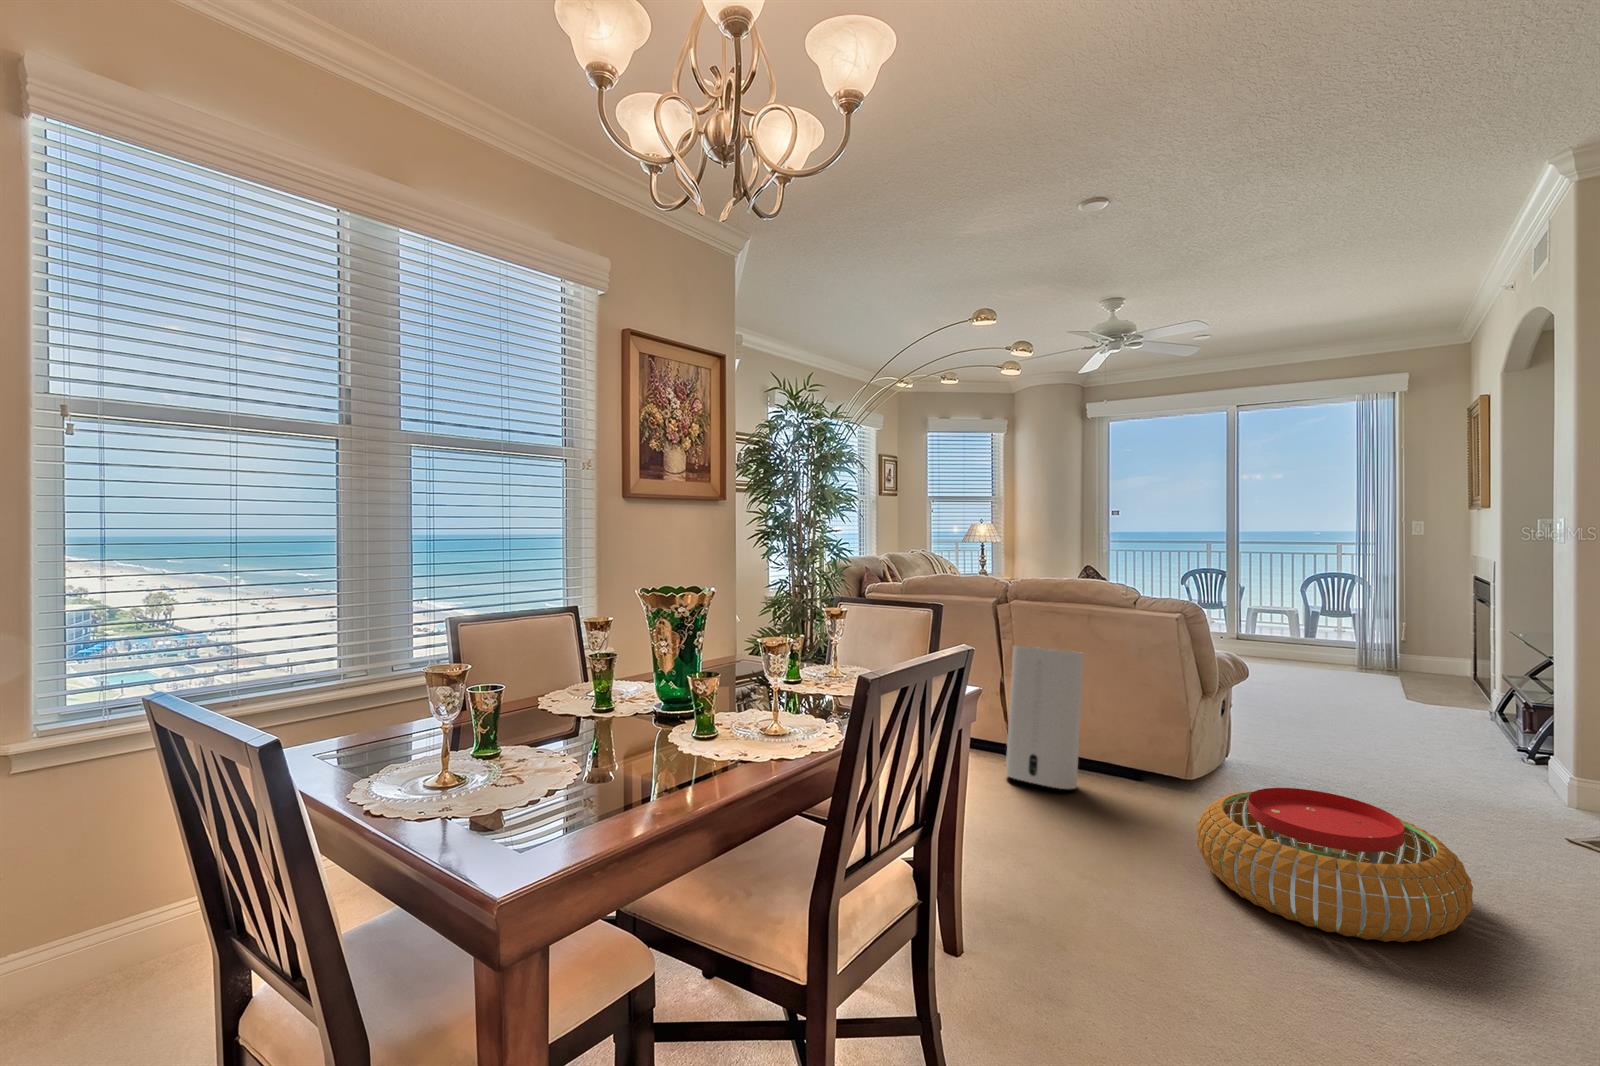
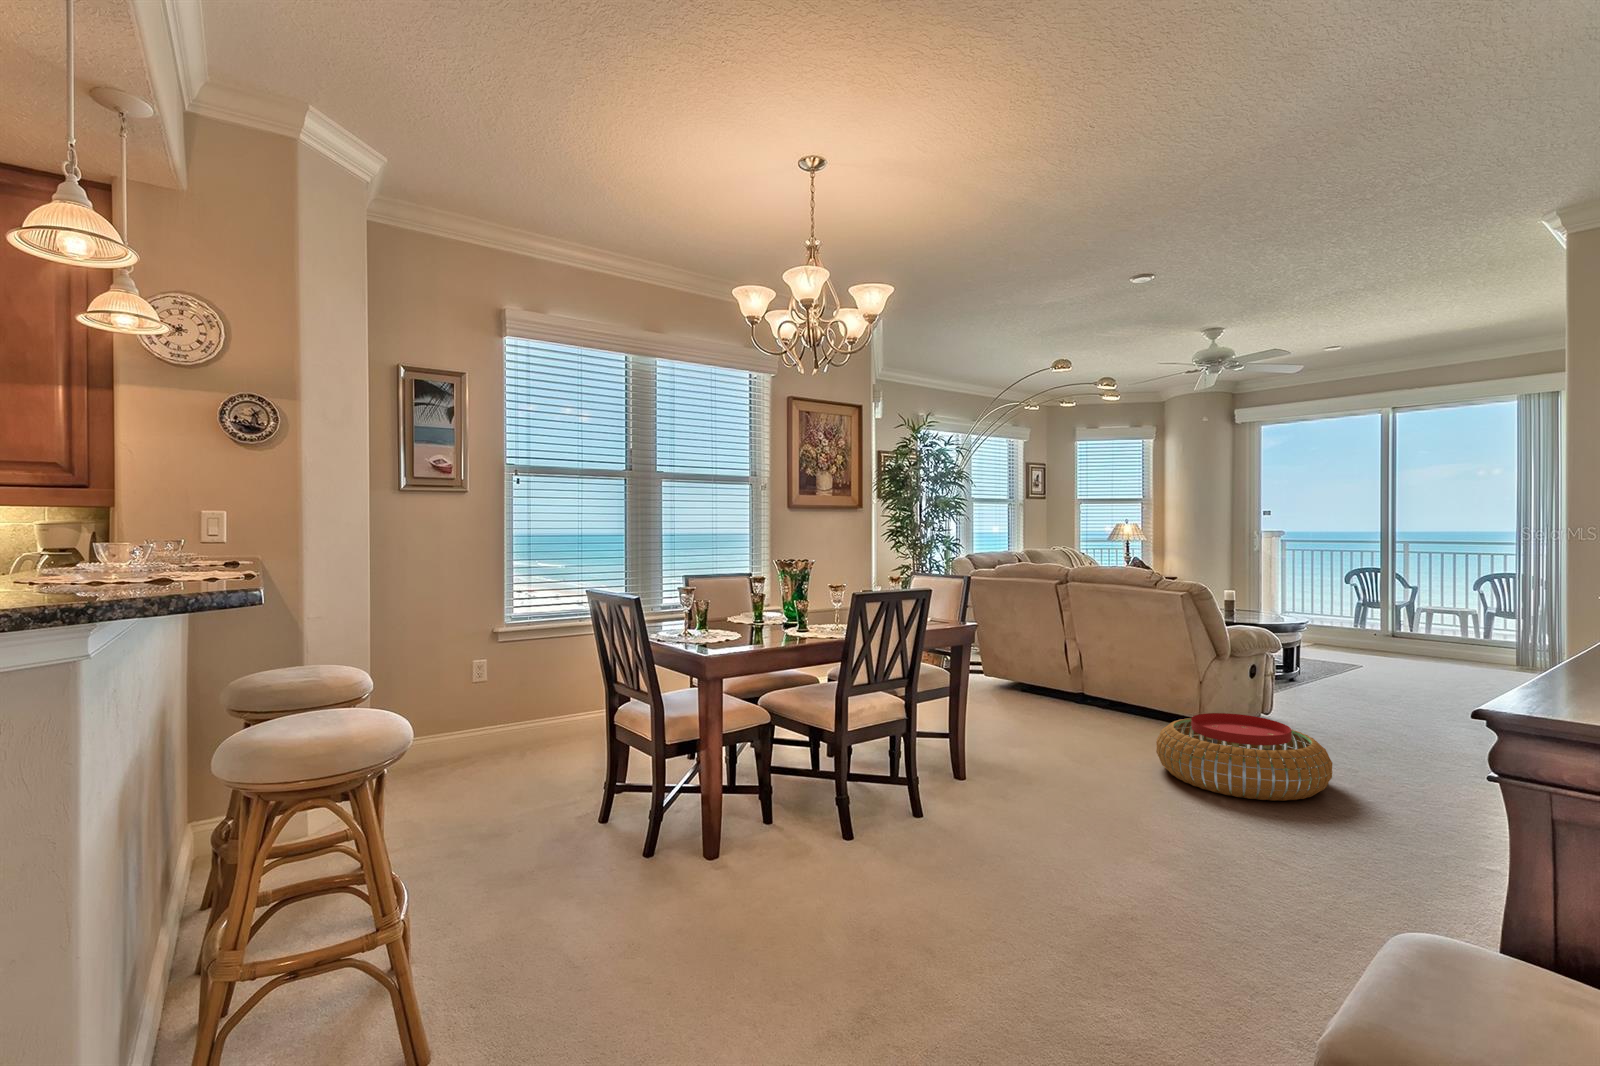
air purifier: present [1006,646,1083,789] -> none [1061,617,1121,723]

